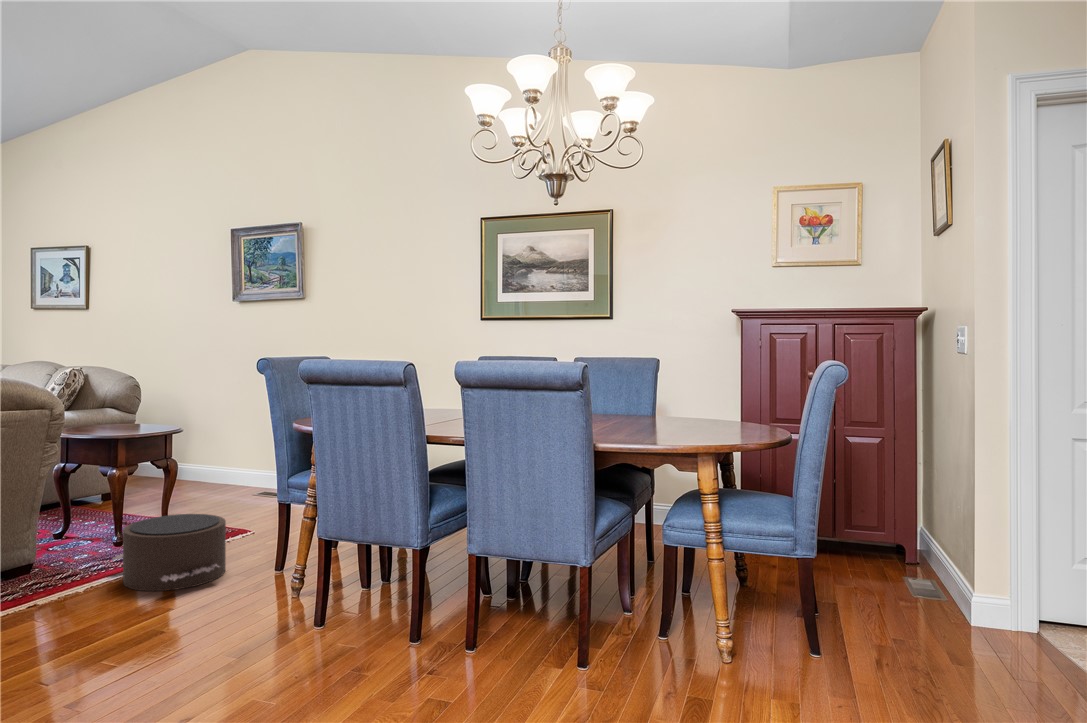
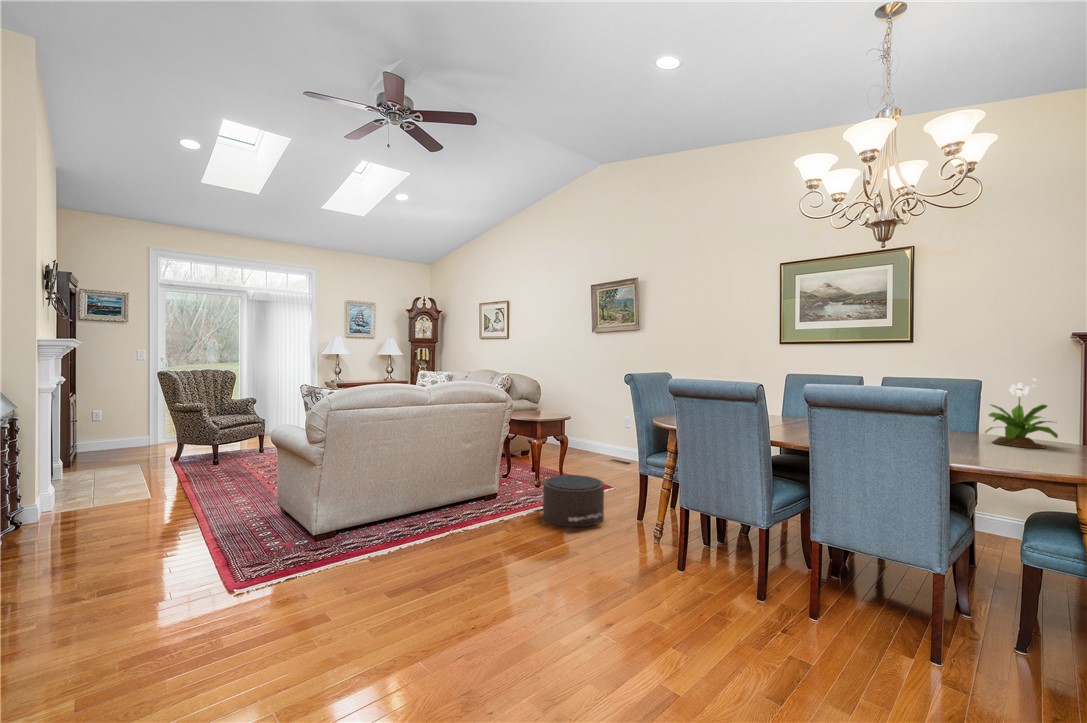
potted flower: none [648,355,707,428] -> present [985,378,1058,448]

